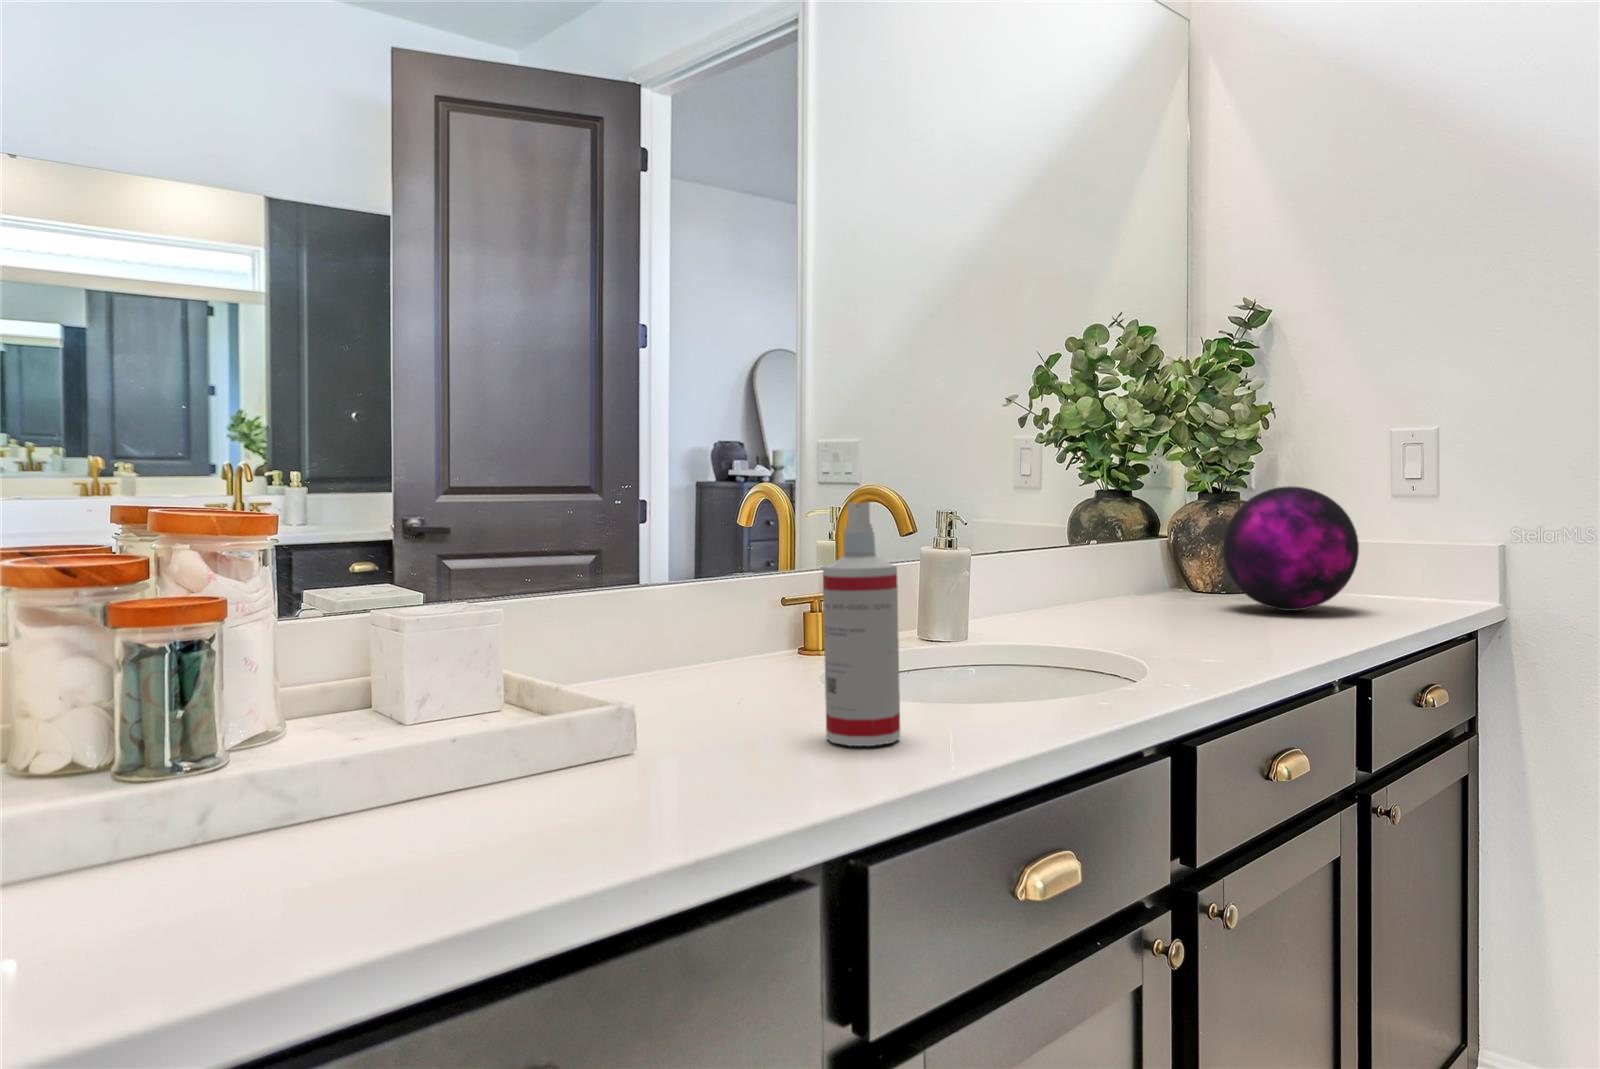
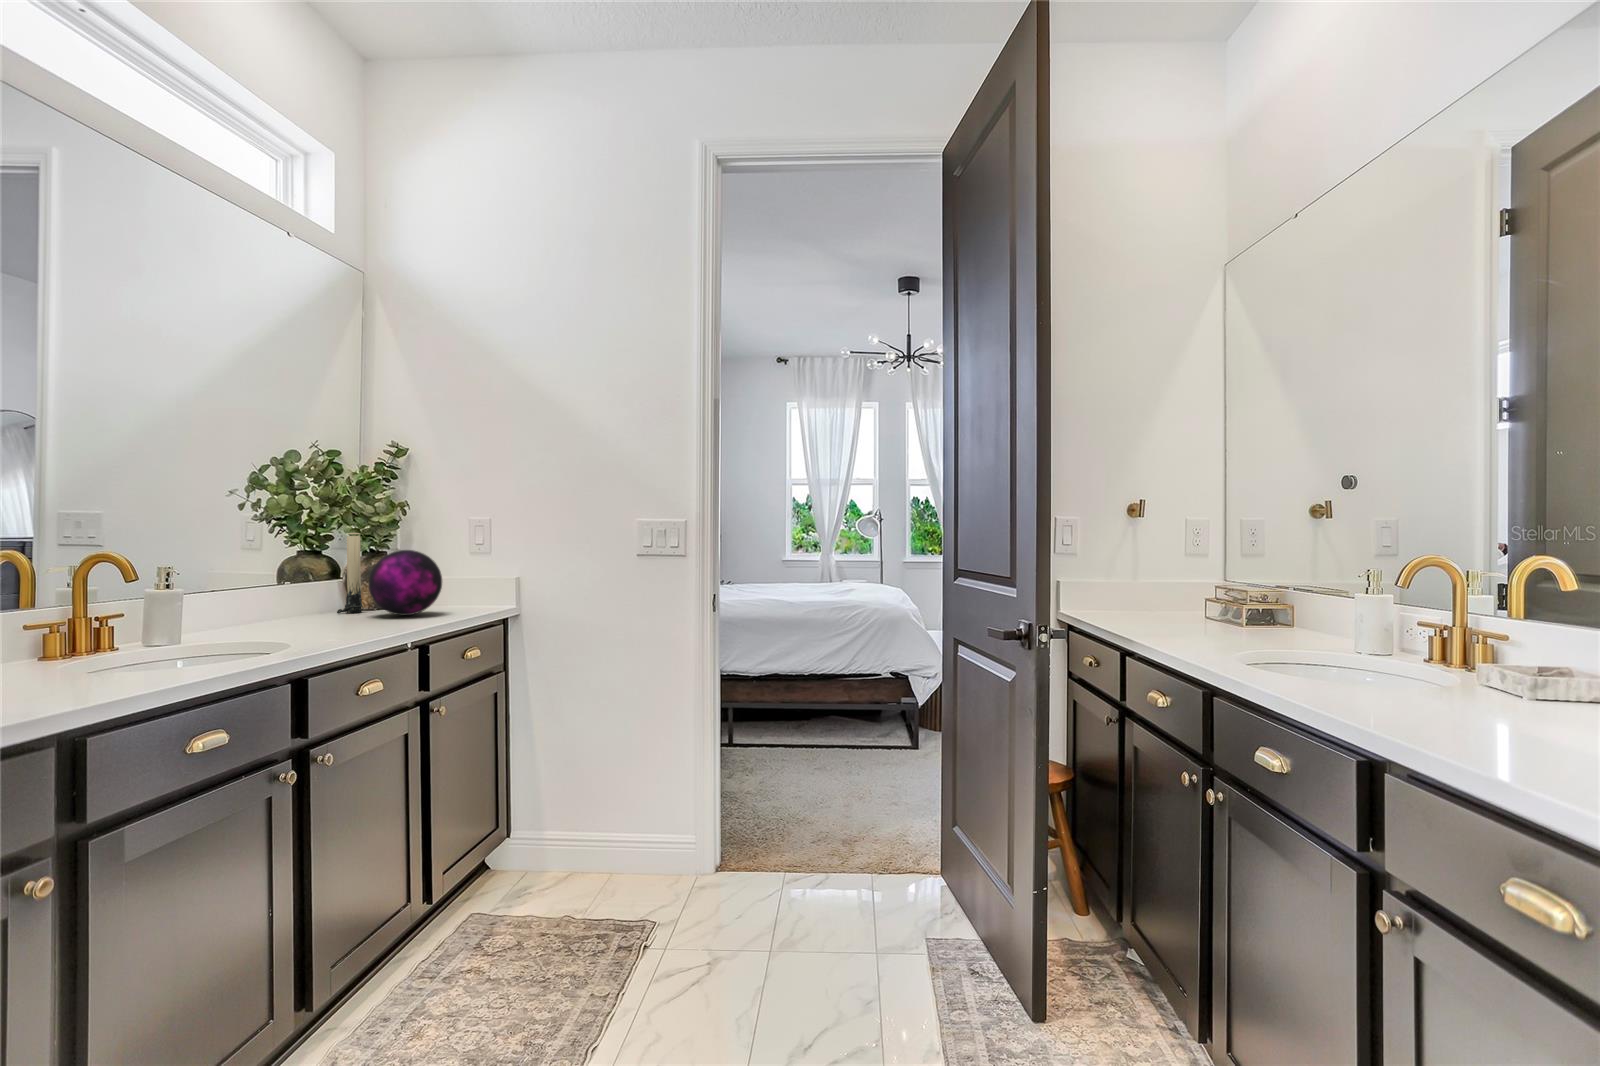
candle: none [1163,459,1205,600] -> present [337,533,364,613]
spray bottle: present [823,502,900,746] -> none [55,569,109,699]

